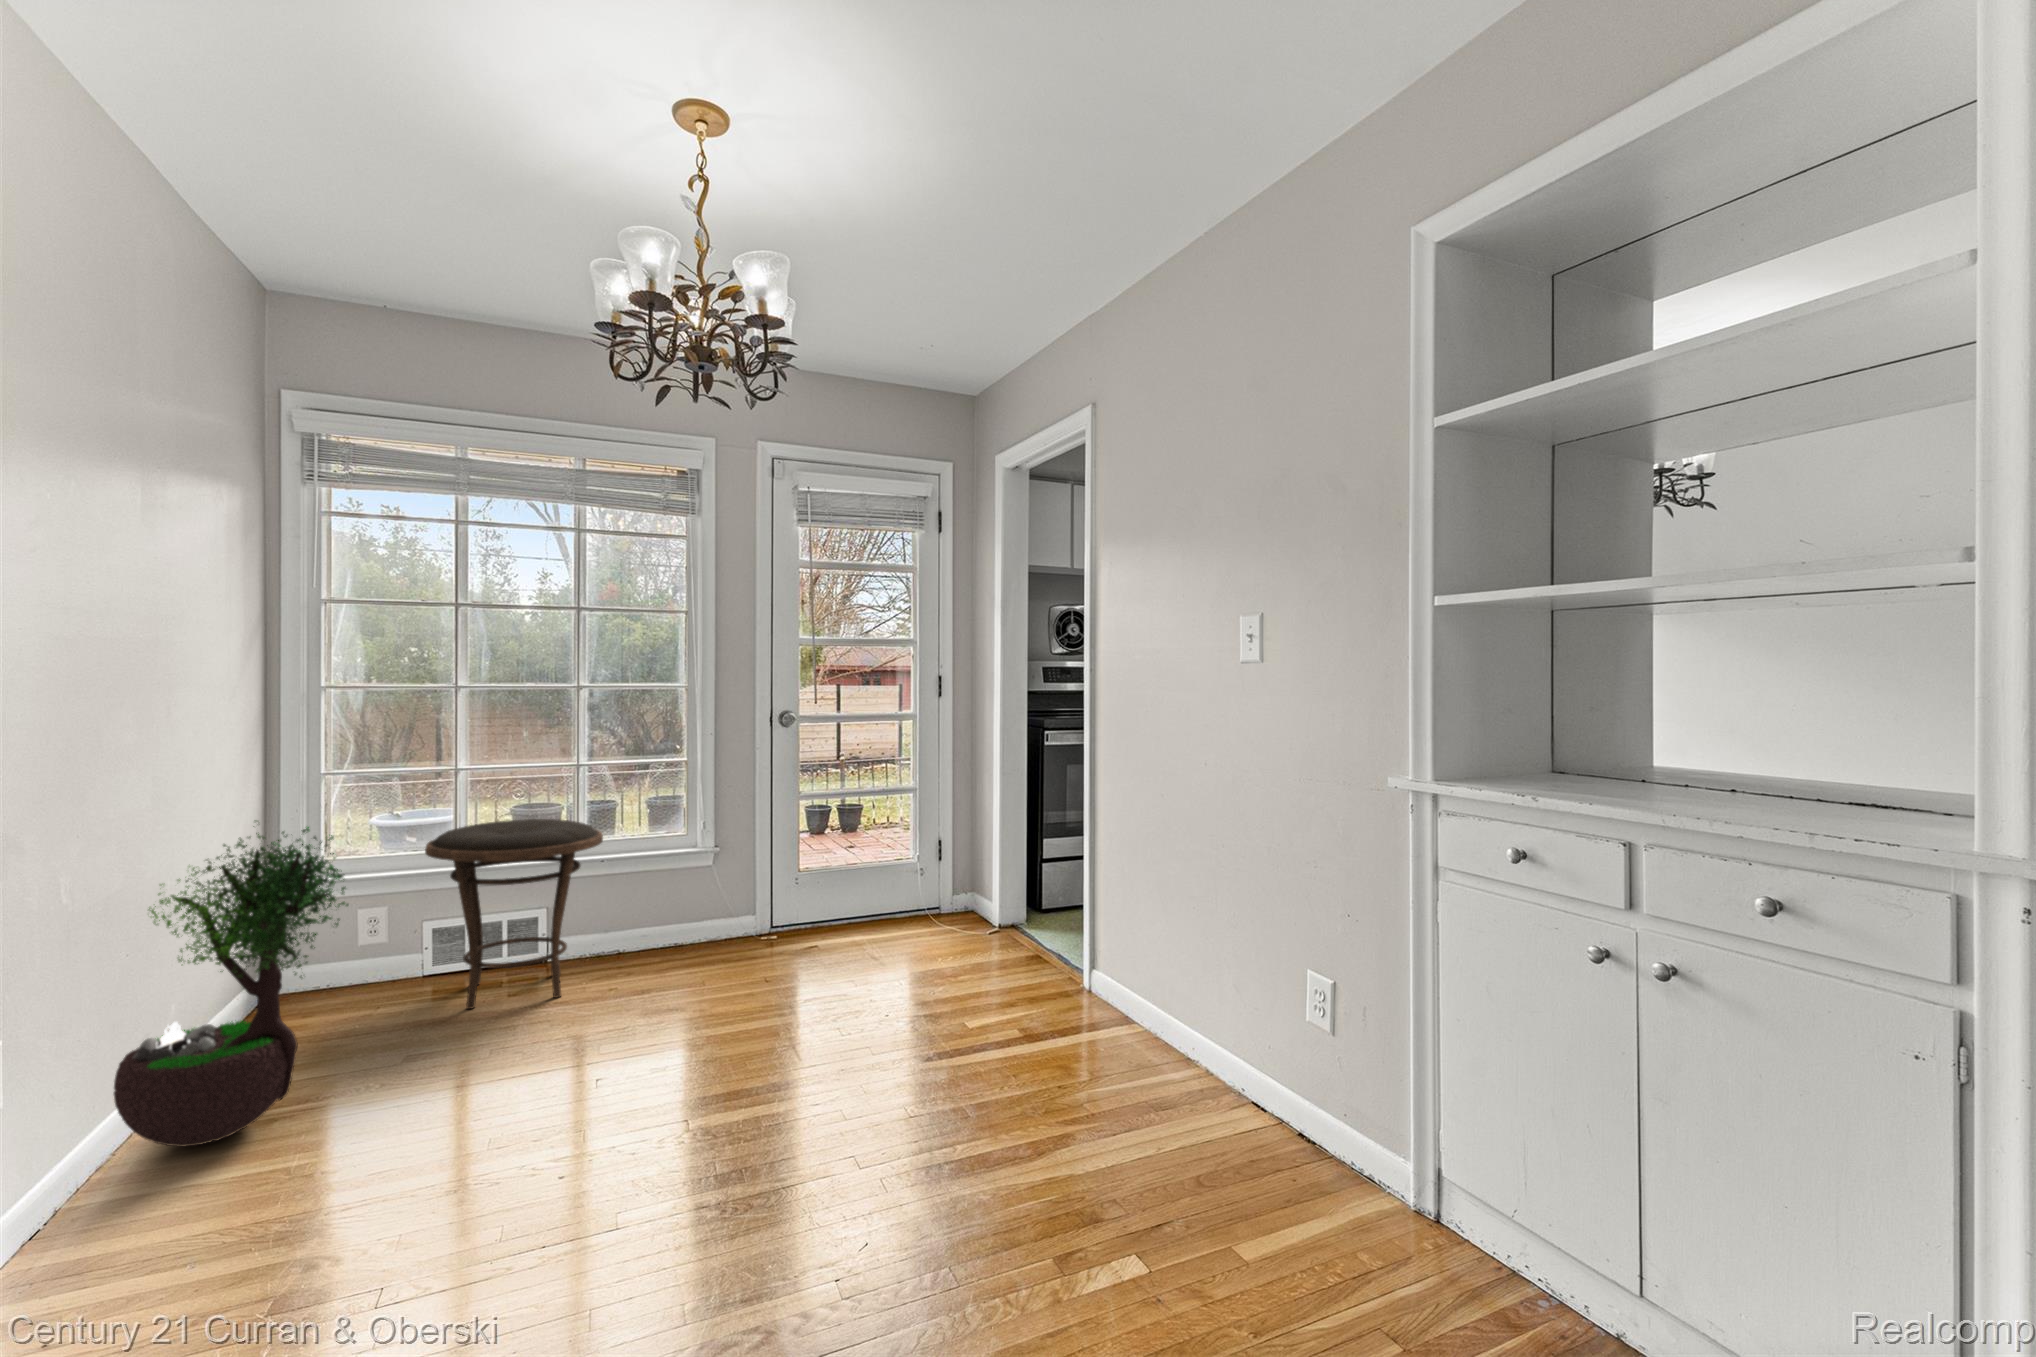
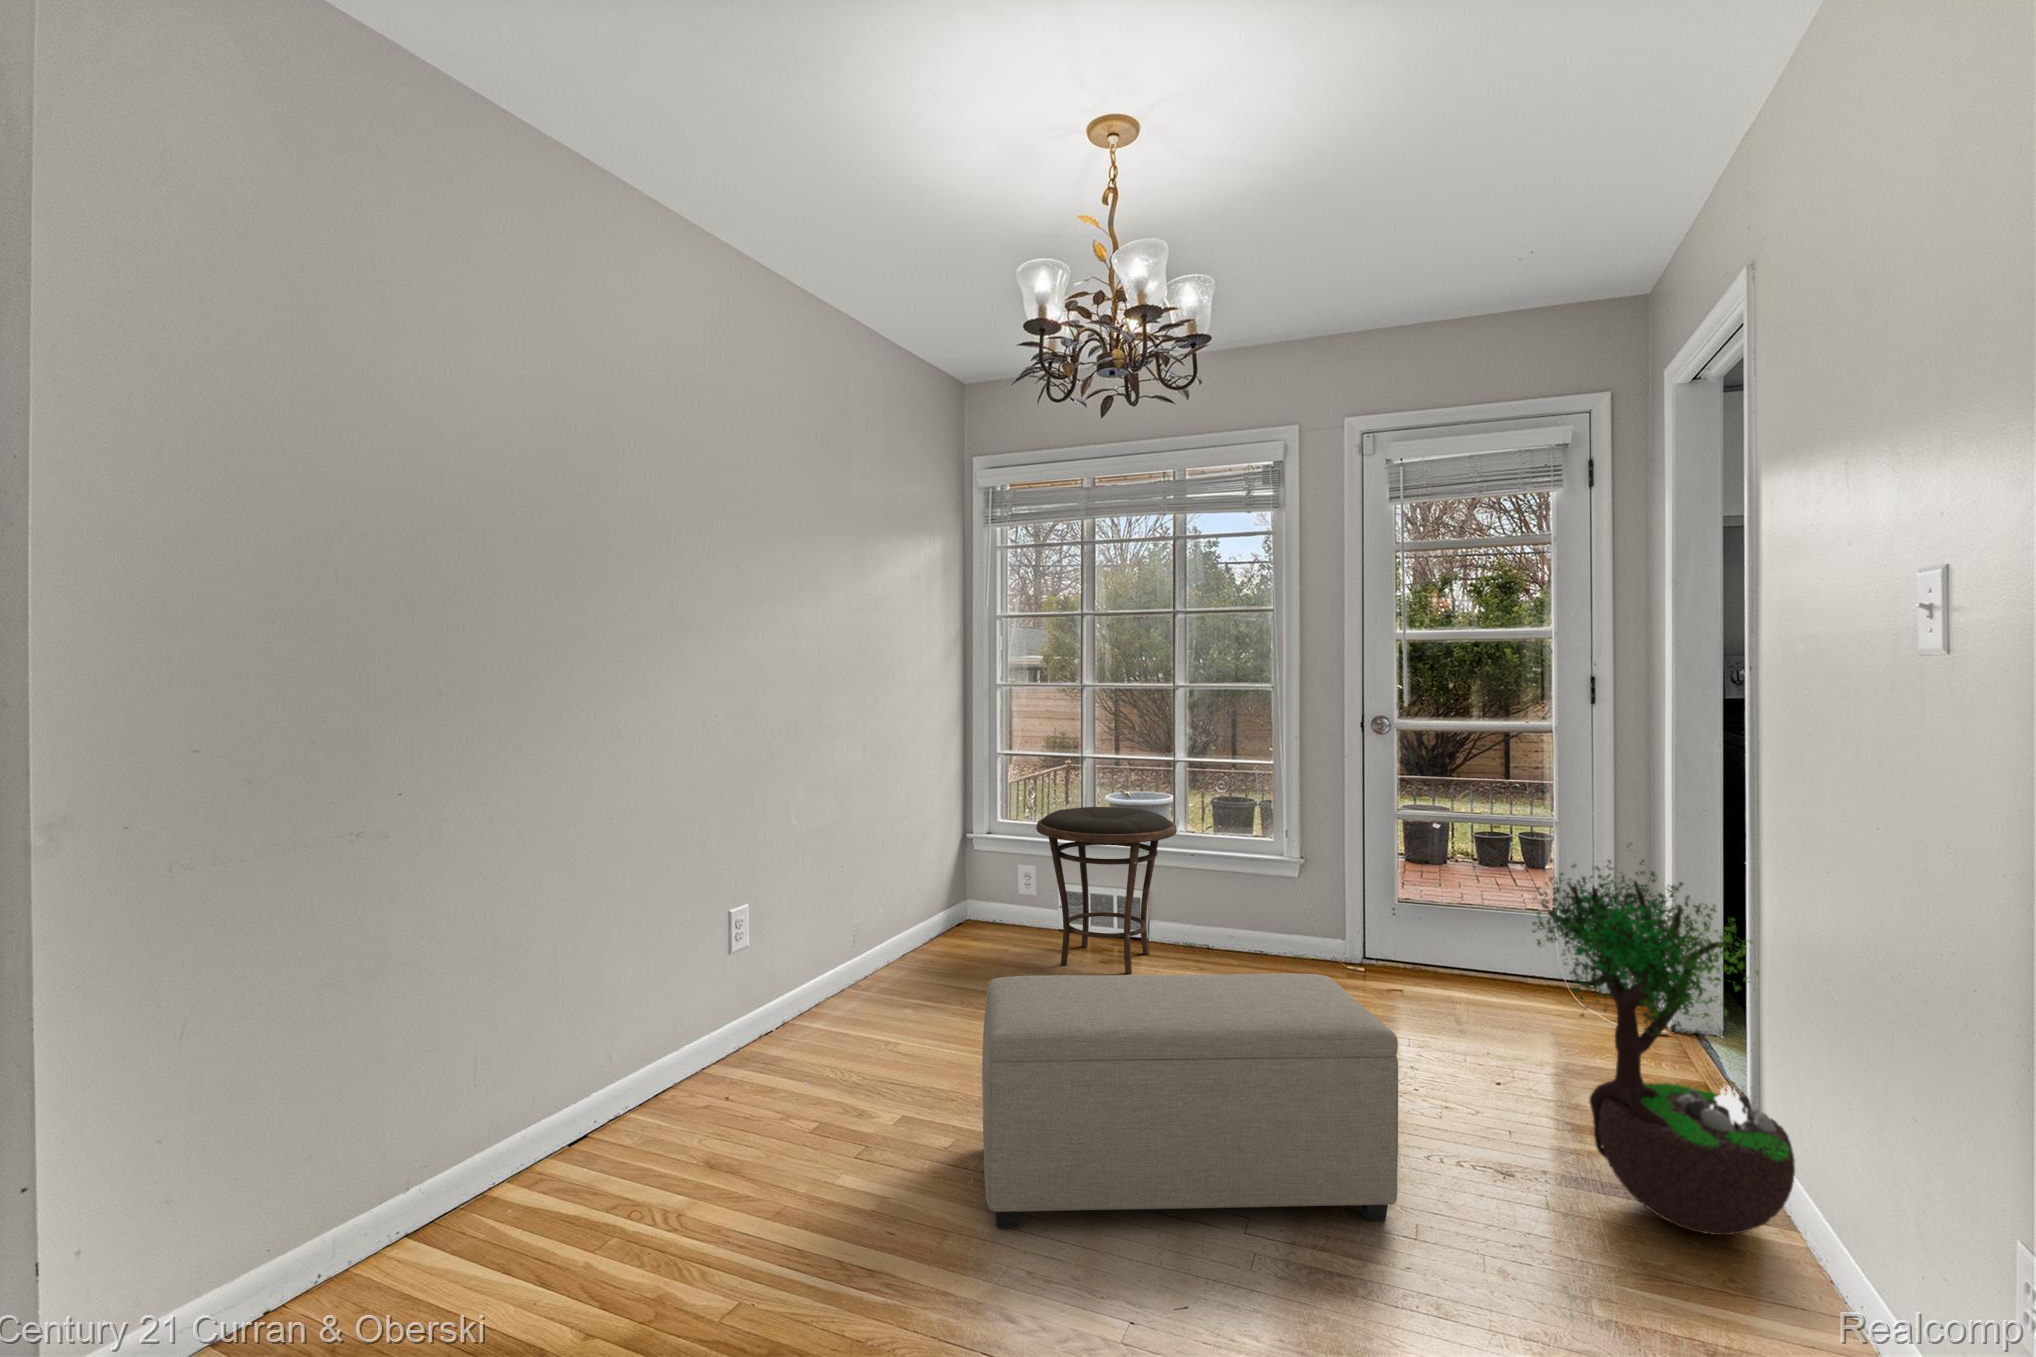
potted tree: present [114,820,348,1147] -> present [1533,843,1795,1235]
ottoman: none [574,930,964,1253] -> present [982,973,1398,1228]

